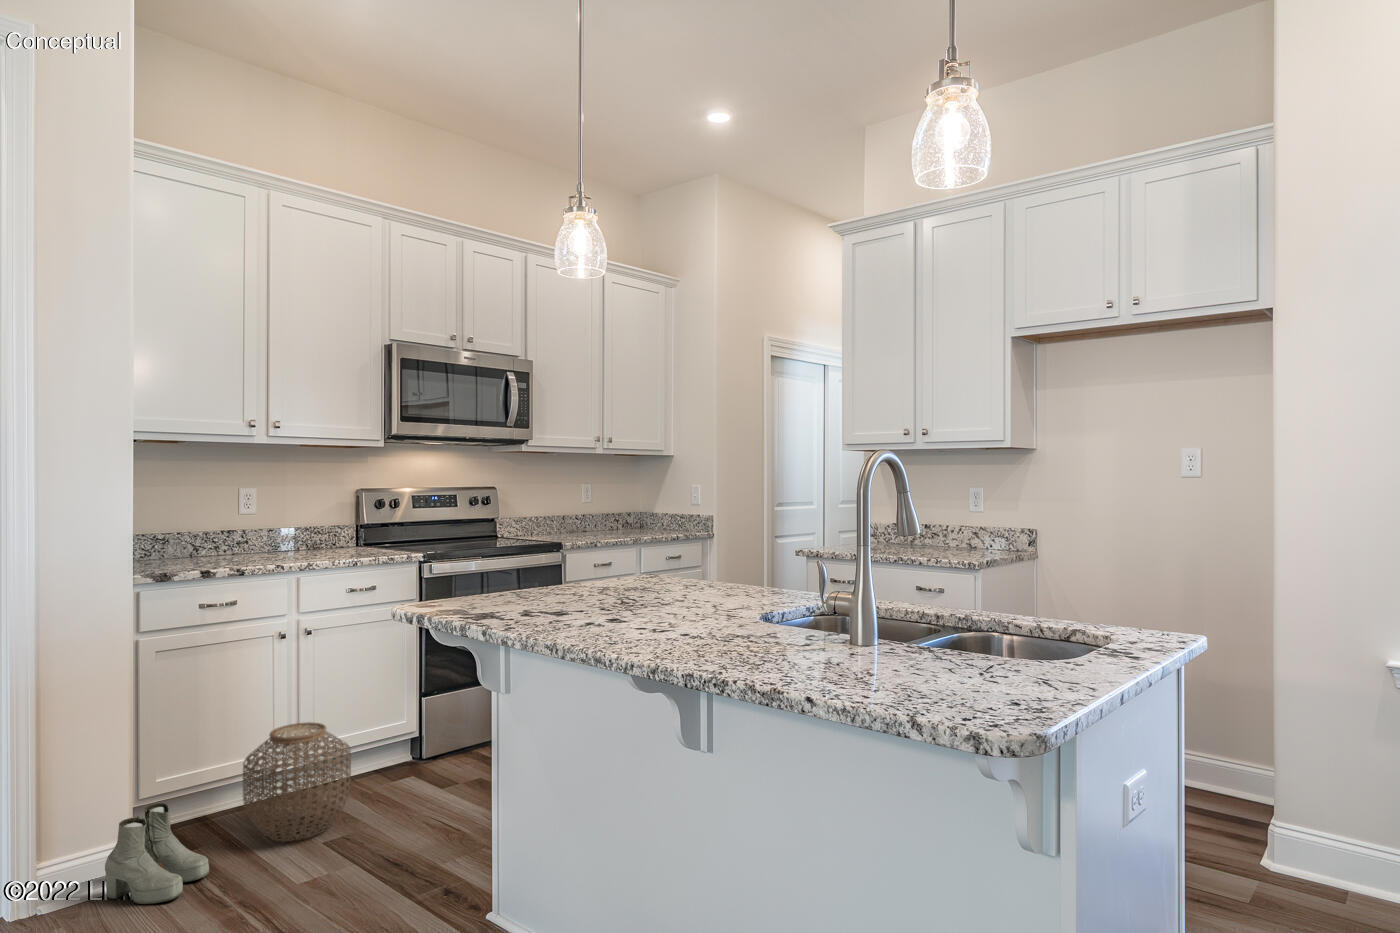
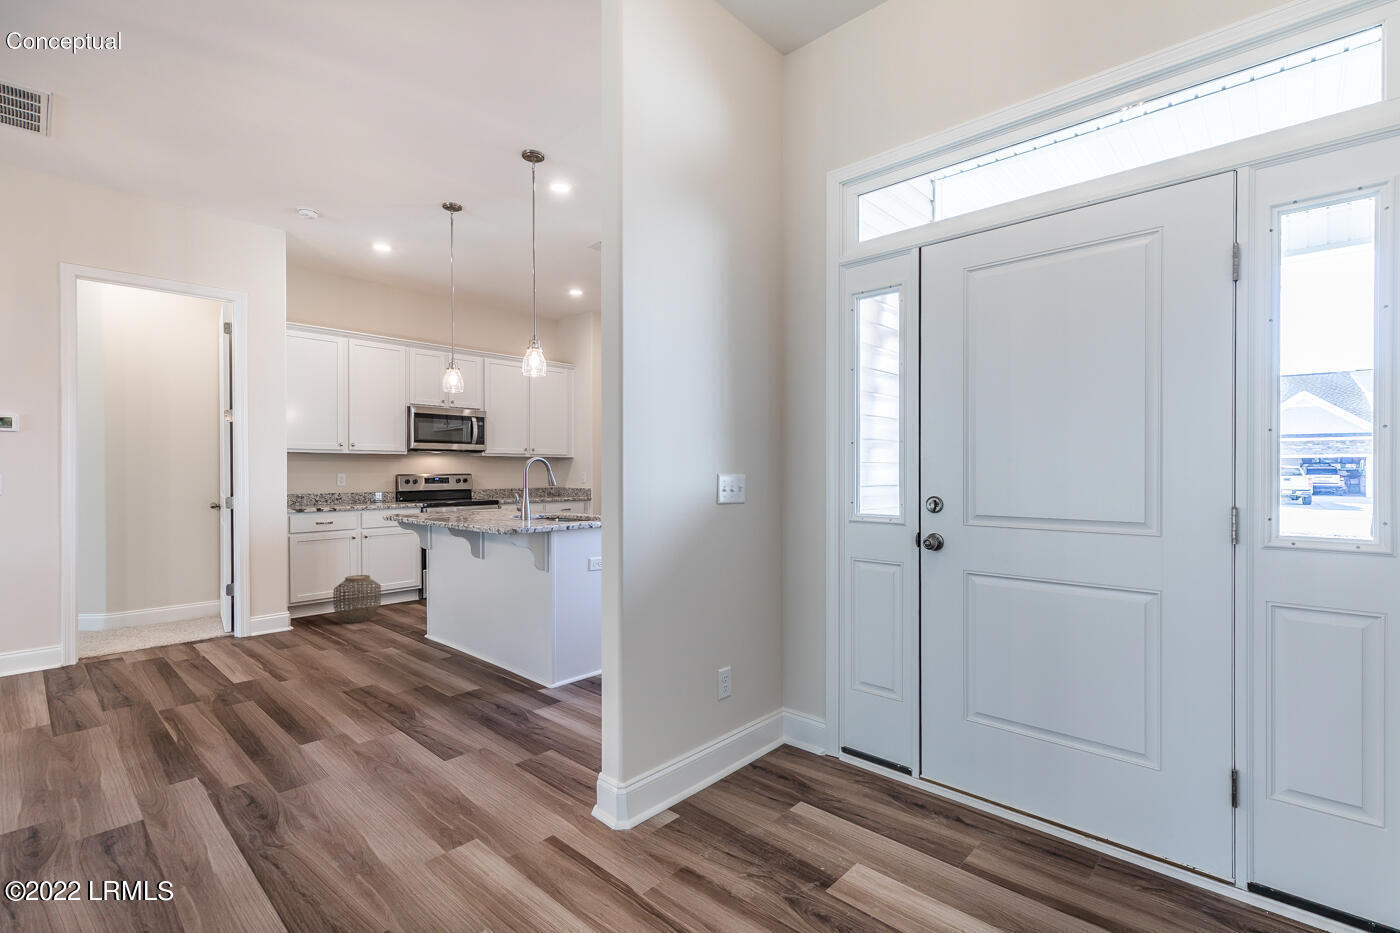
boots: present [105,803,209,904] -> none [276,601,317,636]

